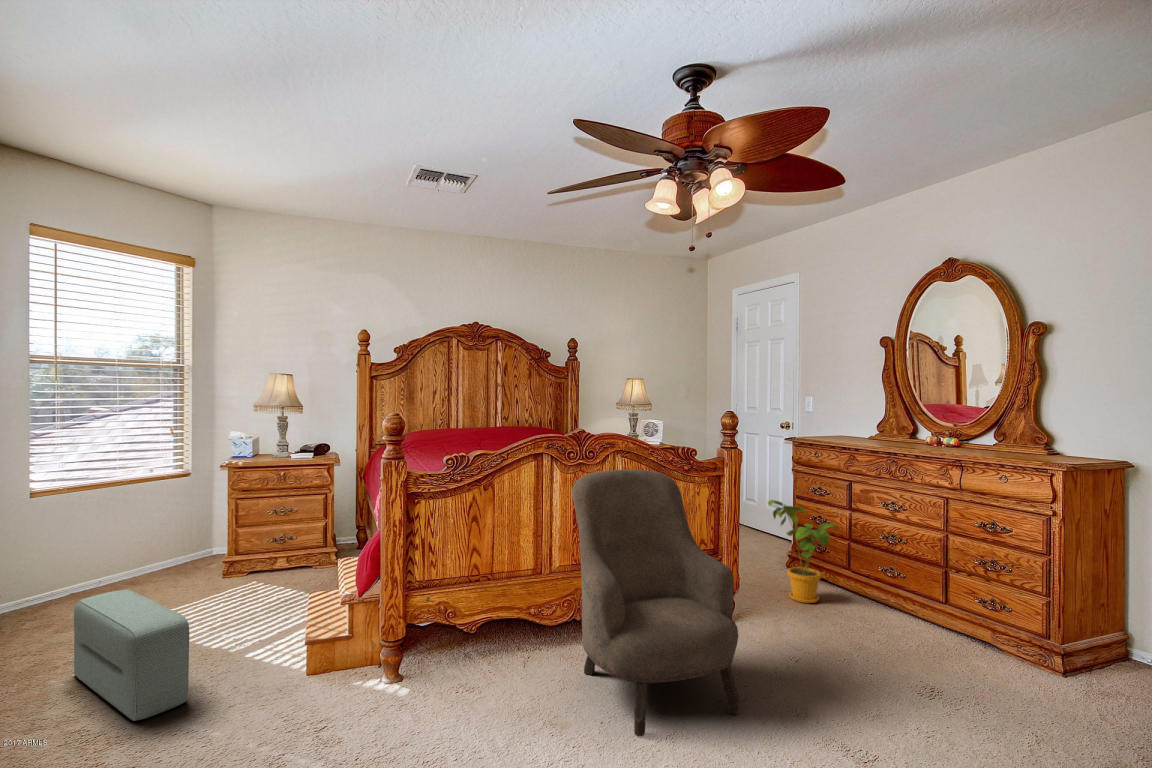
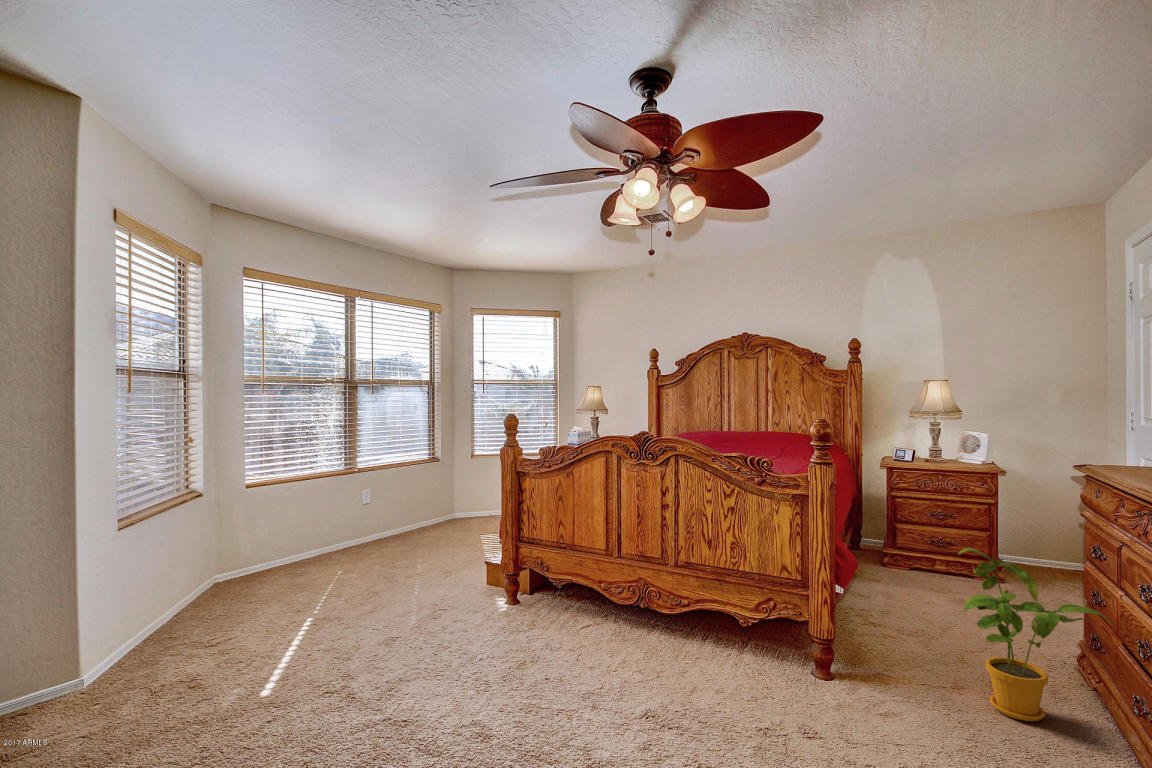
armchair: present [572,469,739,736] -> none [548,470,708,734]
pouf: present [74,590,189,721] -> none [407,511,451,577]

